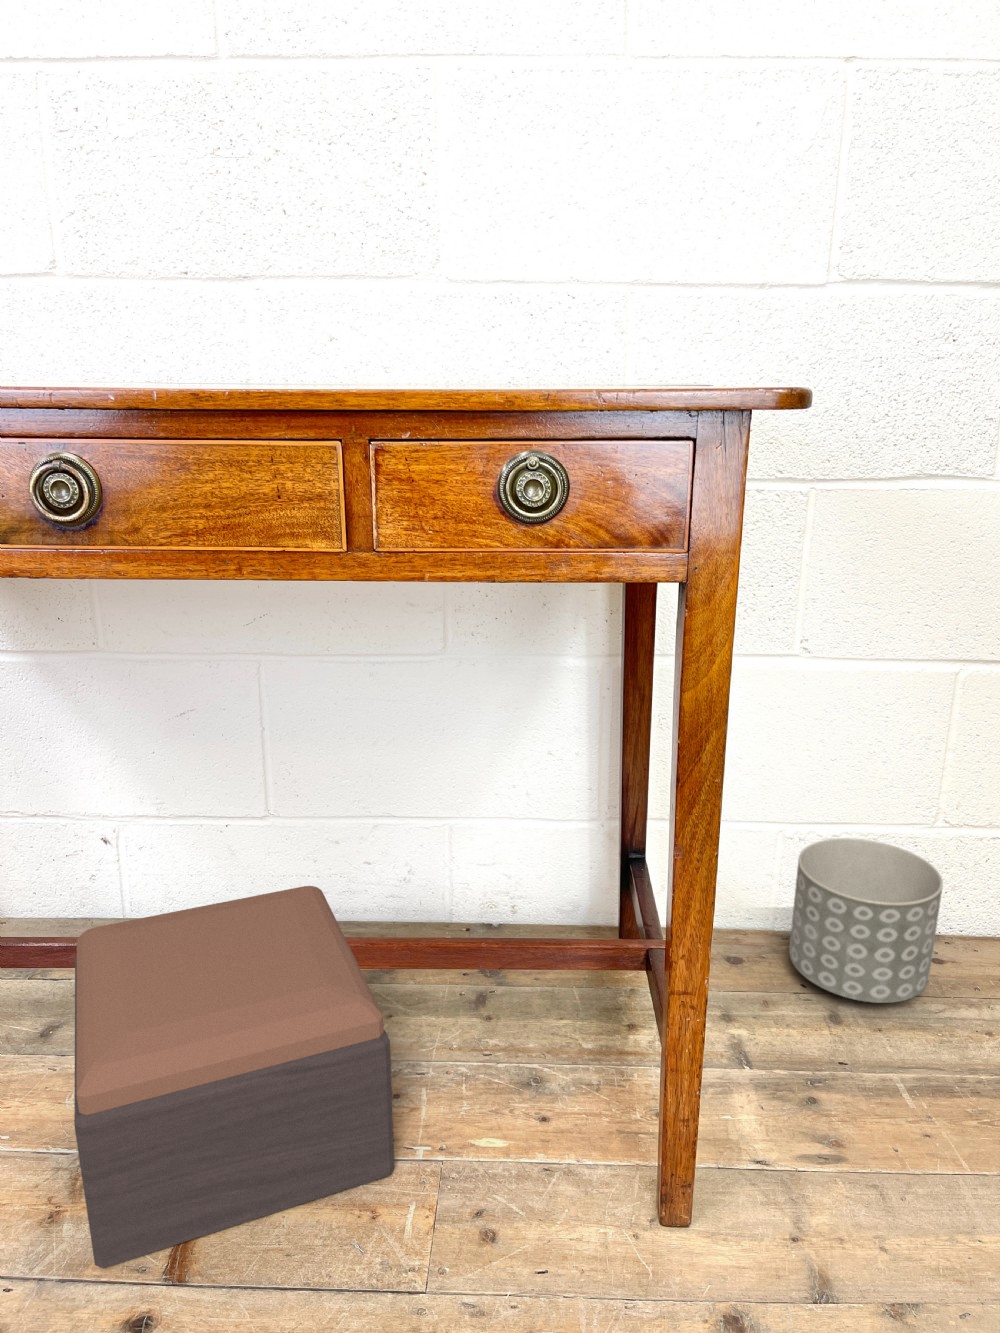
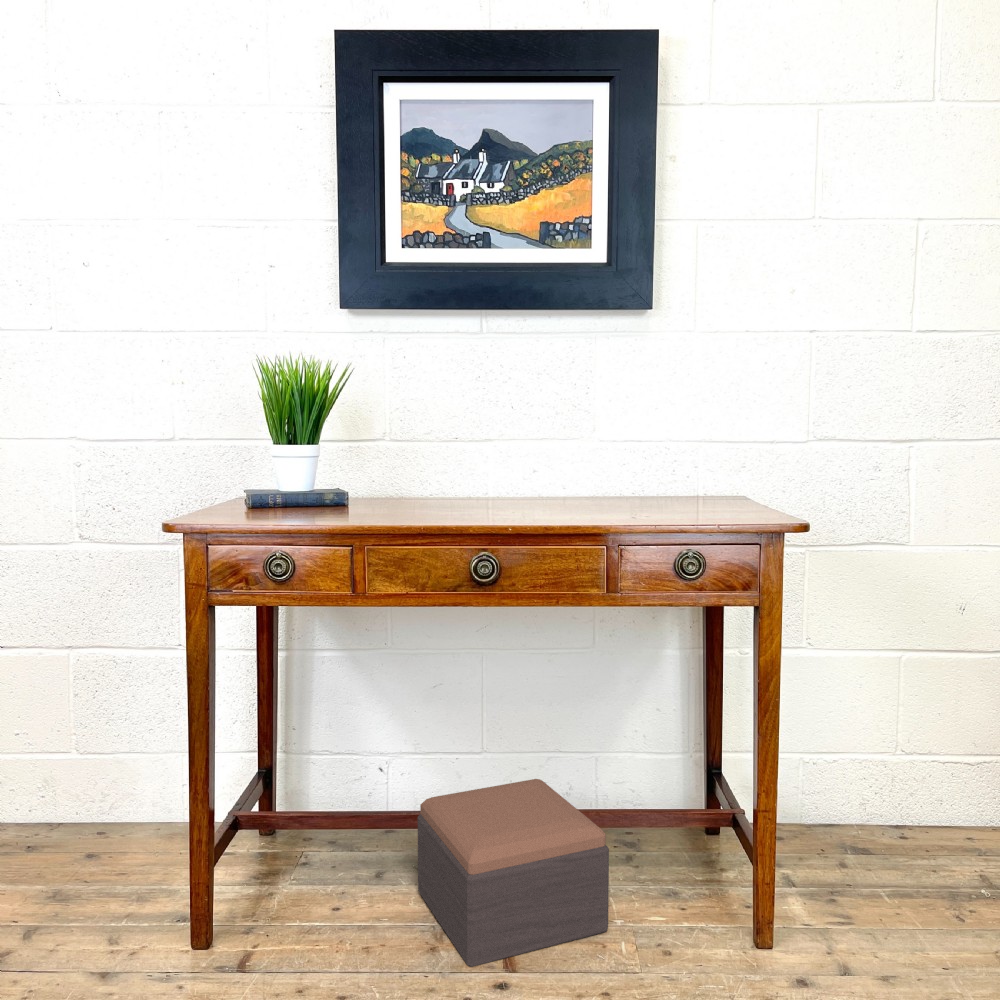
planter: present [789,838,943,1003] -> none [812,759,900,855]

